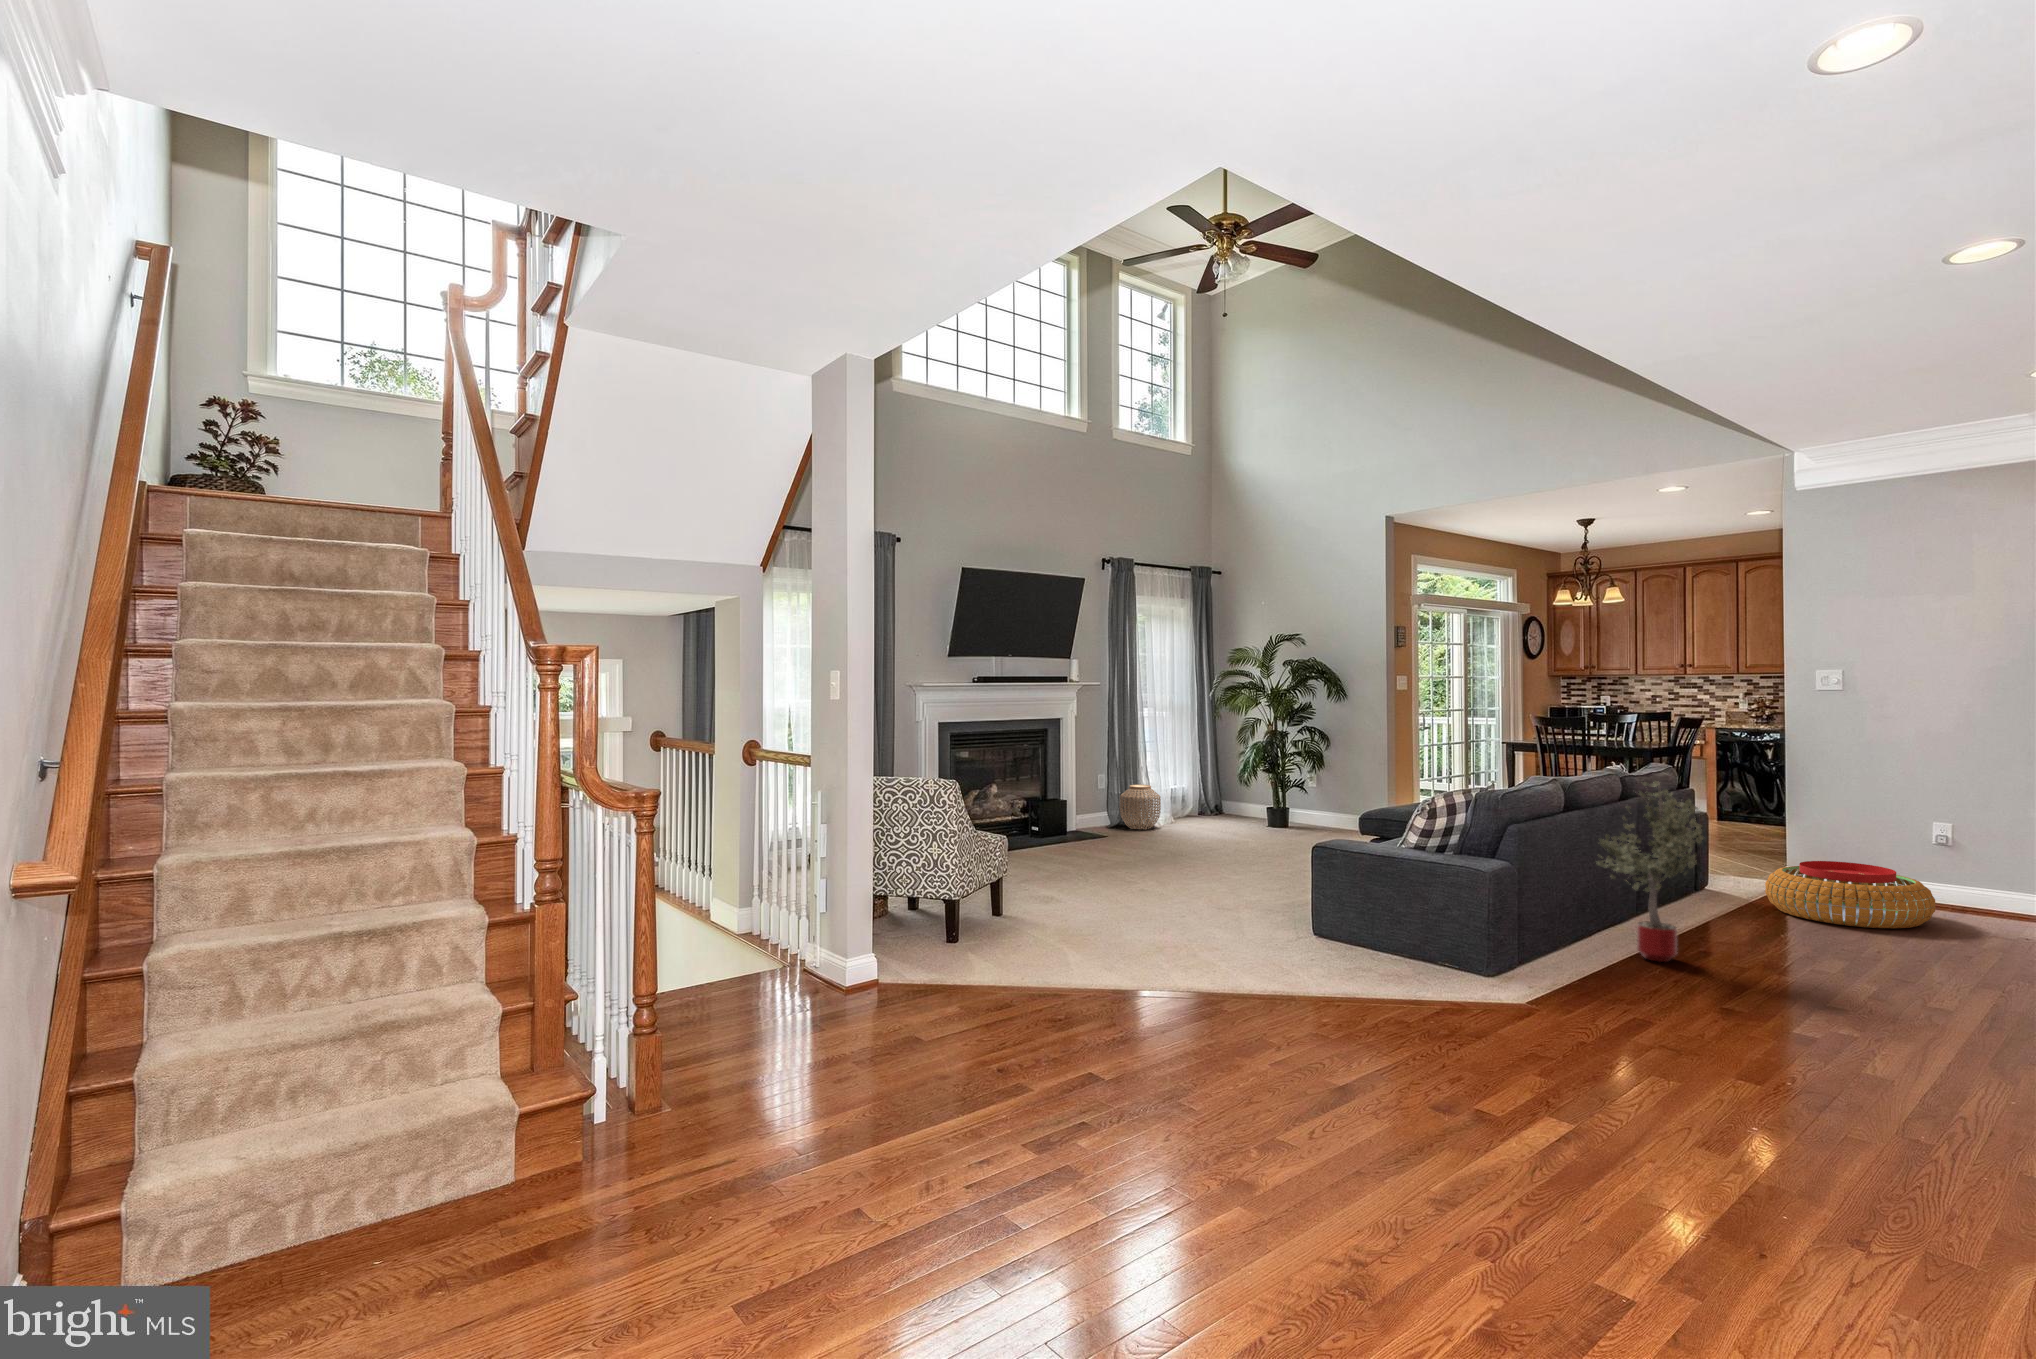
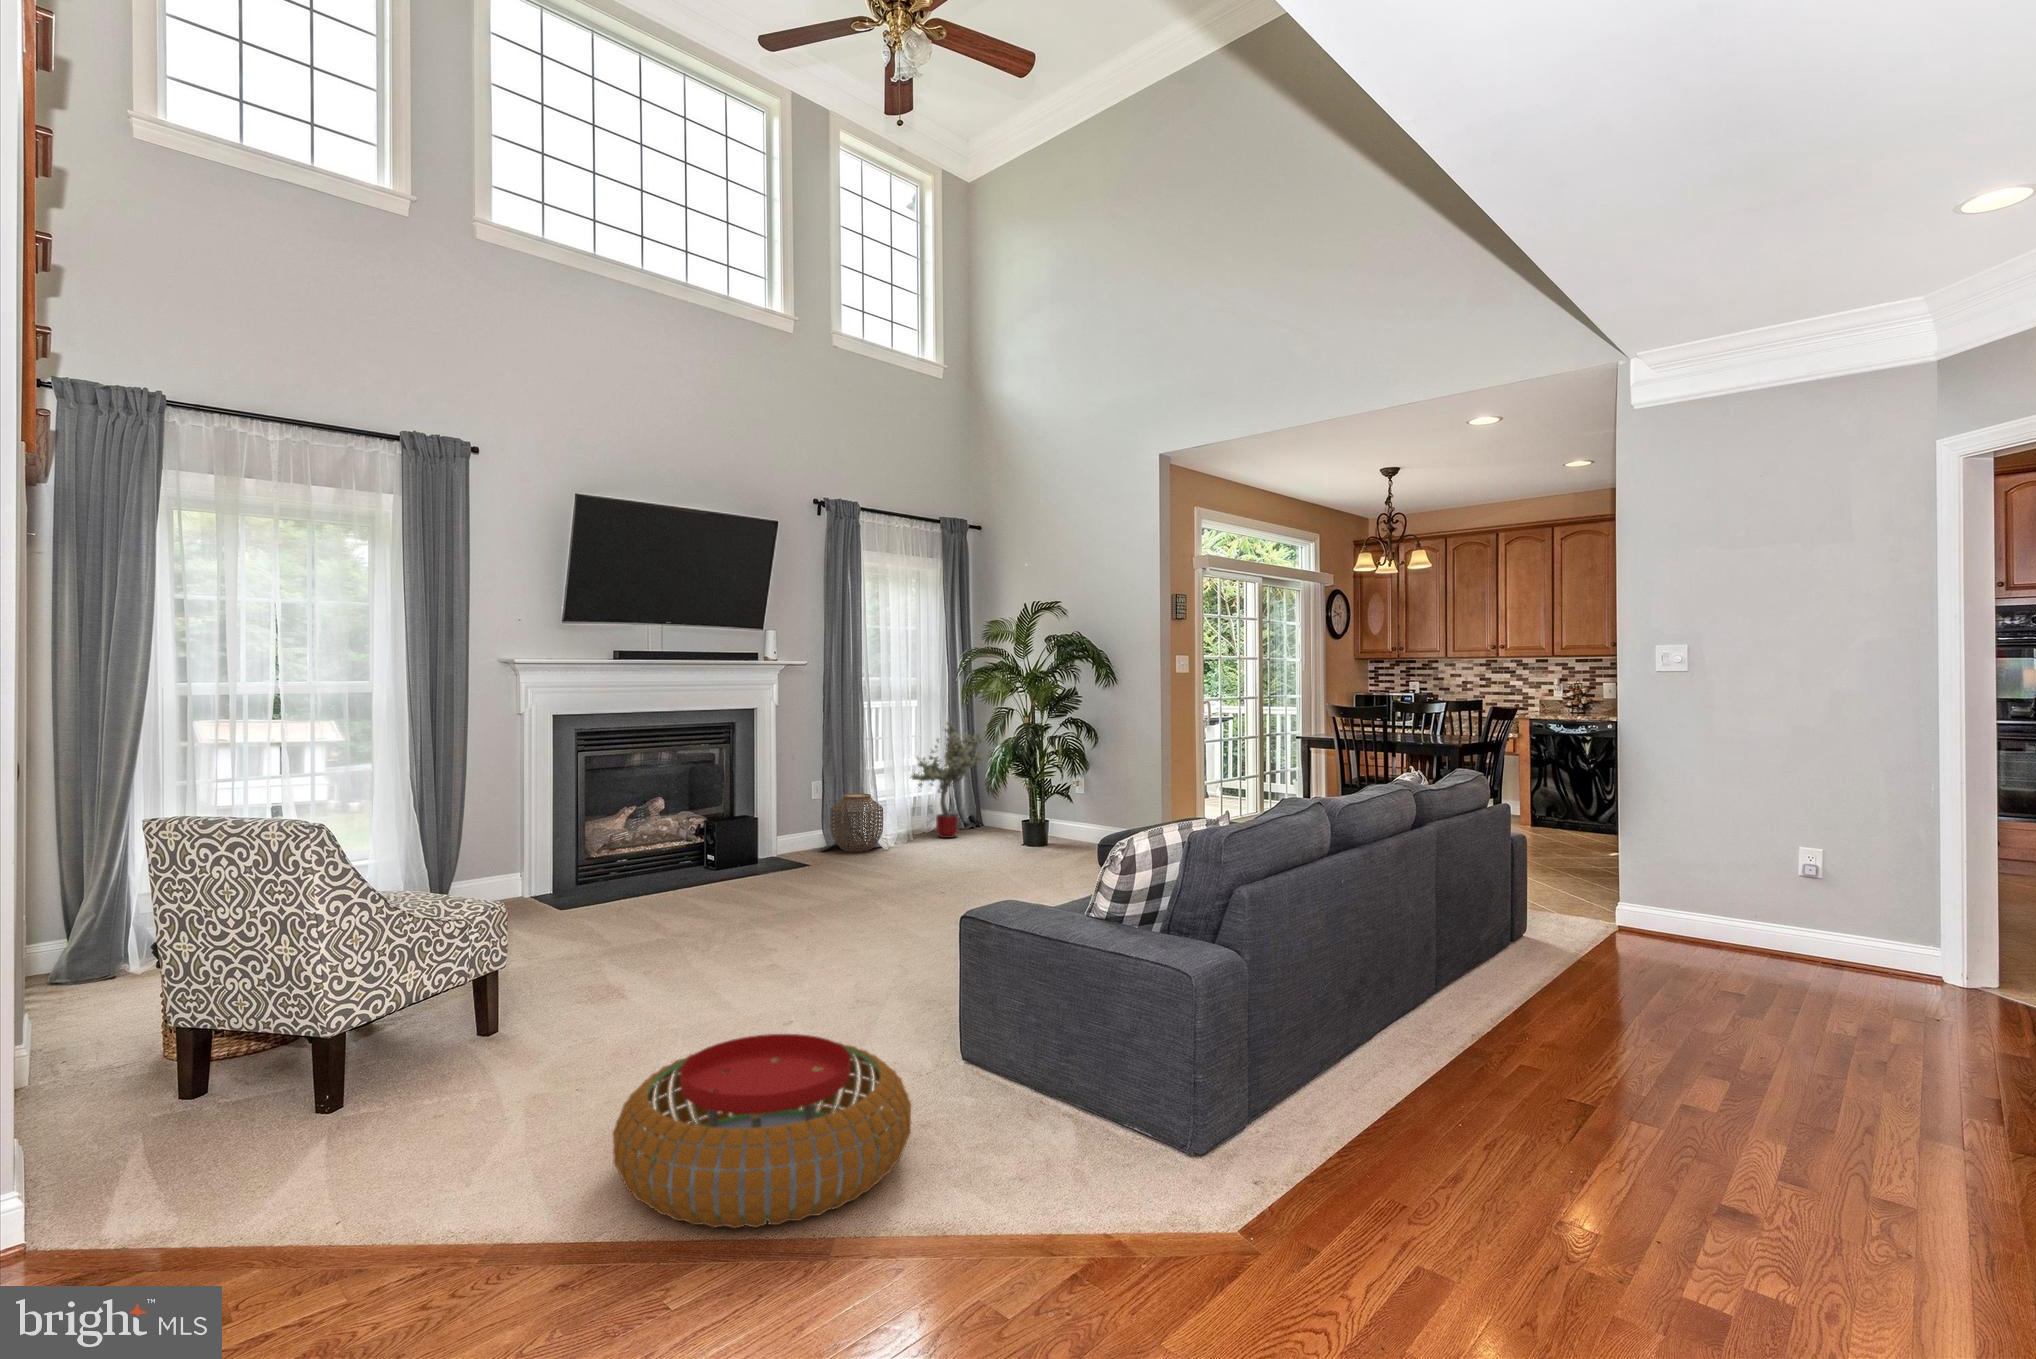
potted tree: present [1597,781,1705,962] -> present [910,722,983,838]
pouf: present [1765,861,1935,928] -> present [613,1034,911,1228]

